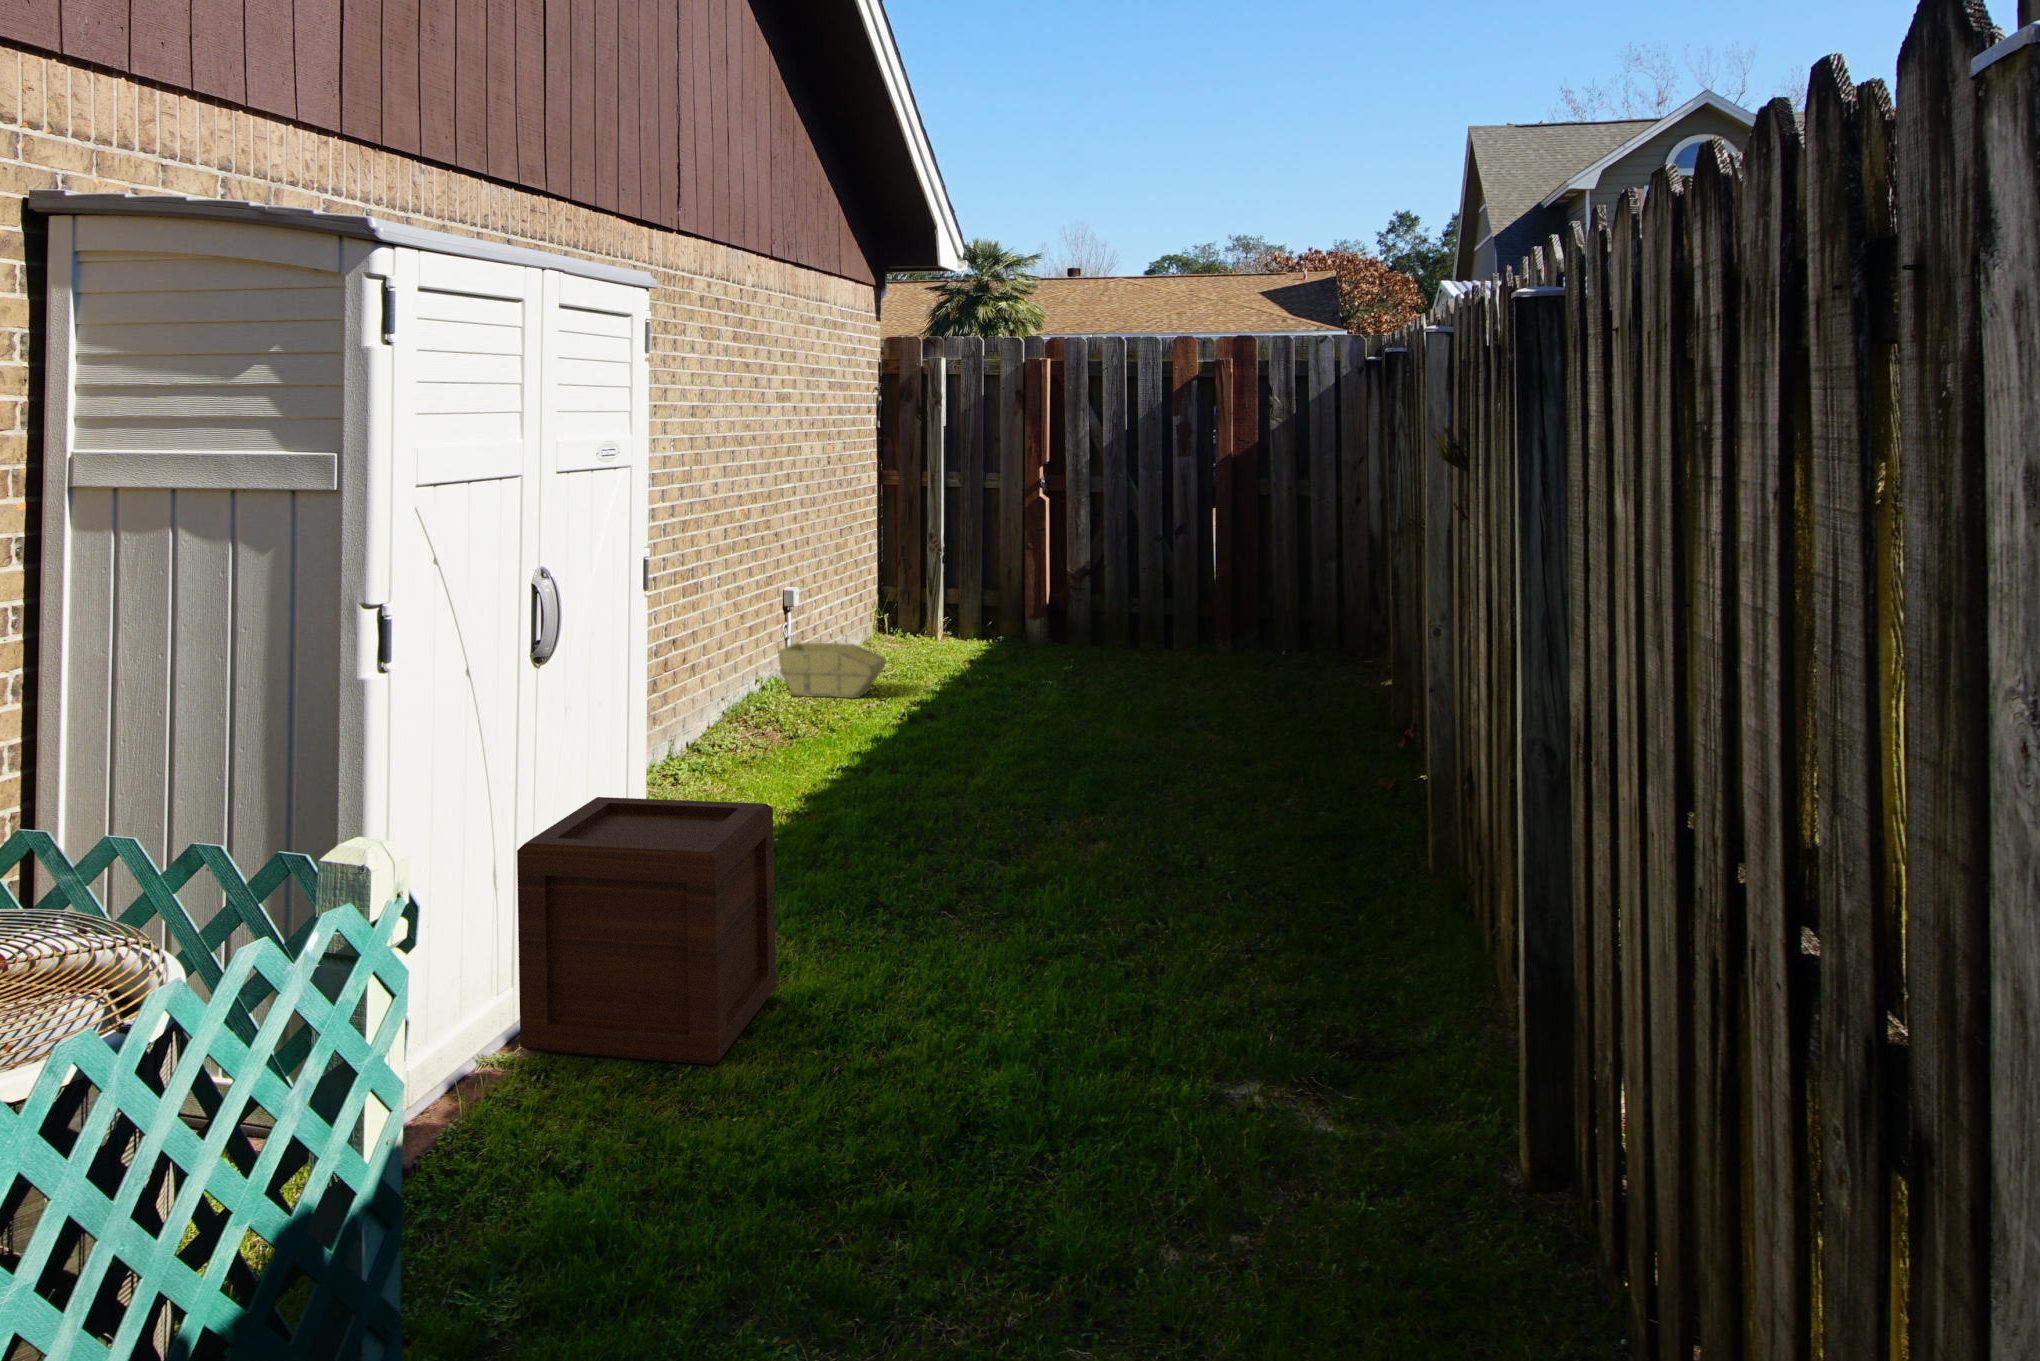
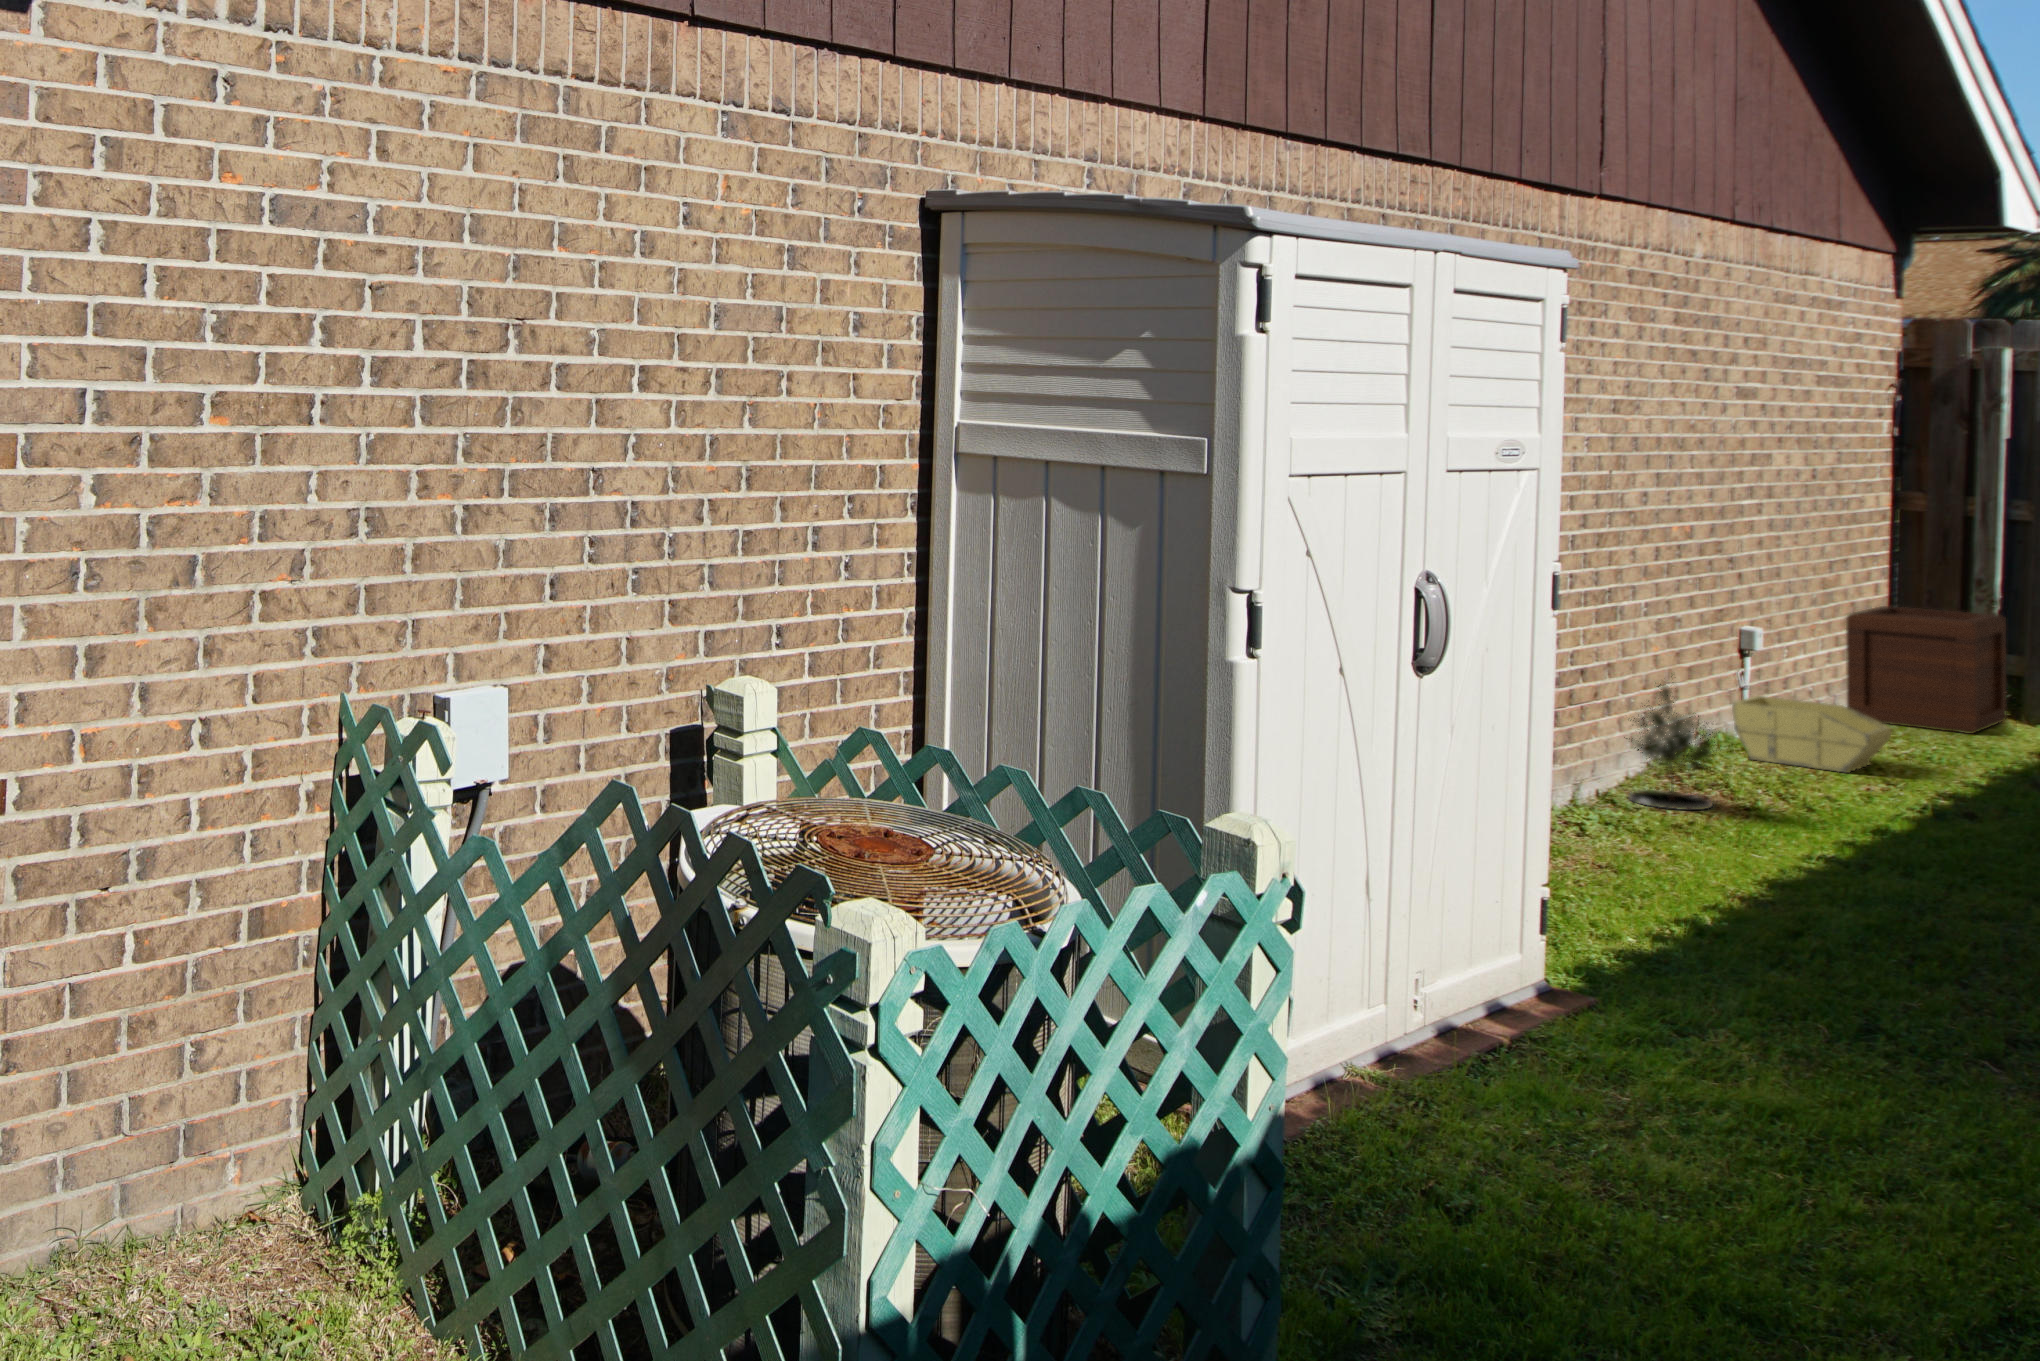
potted tree: none [704,633,780,750] -> present [1624,675,1721,810]
wooden crate: present [517,797,776,1065] -> present [1846,606,2007,734]

